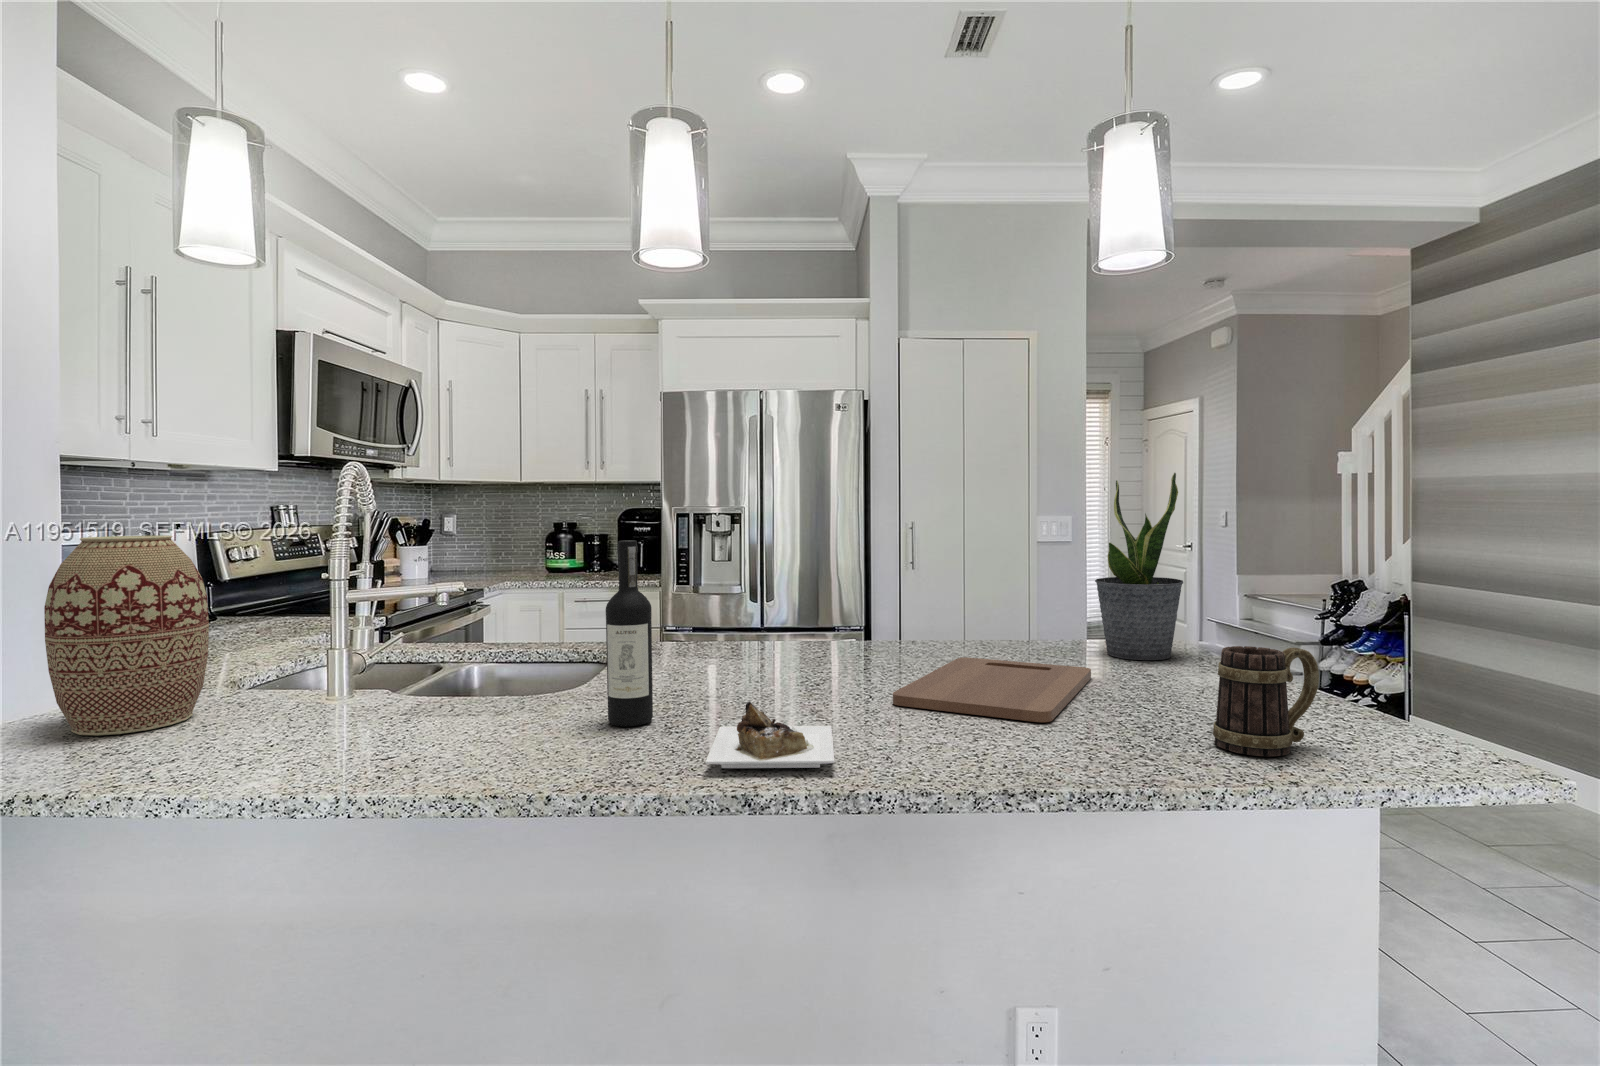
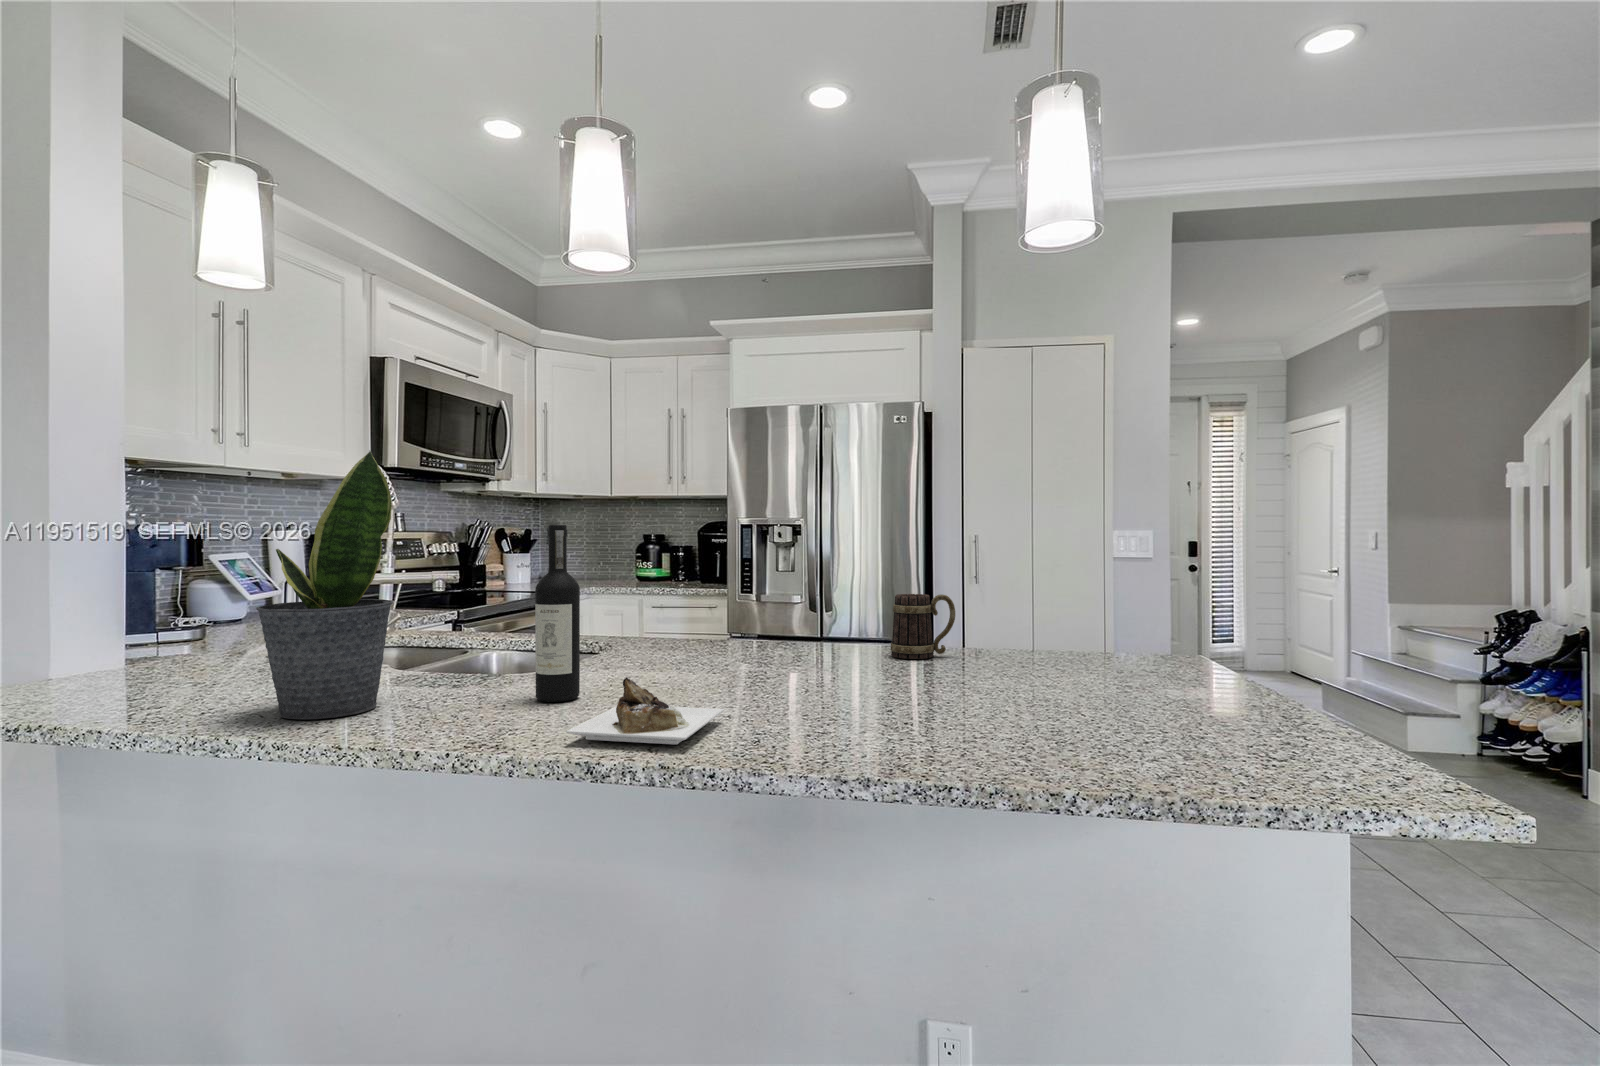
potted plant: present [1095,473,1183,660] -> present [256,450,393,719]
vase: present [44,535,209,736] -> none [96,518,233,686]
mug: present [1213,646,1319,756] -> present [890,594,955,659]
cutting board: present [893,657,1091,722] -> none [821,659,1058,720]

